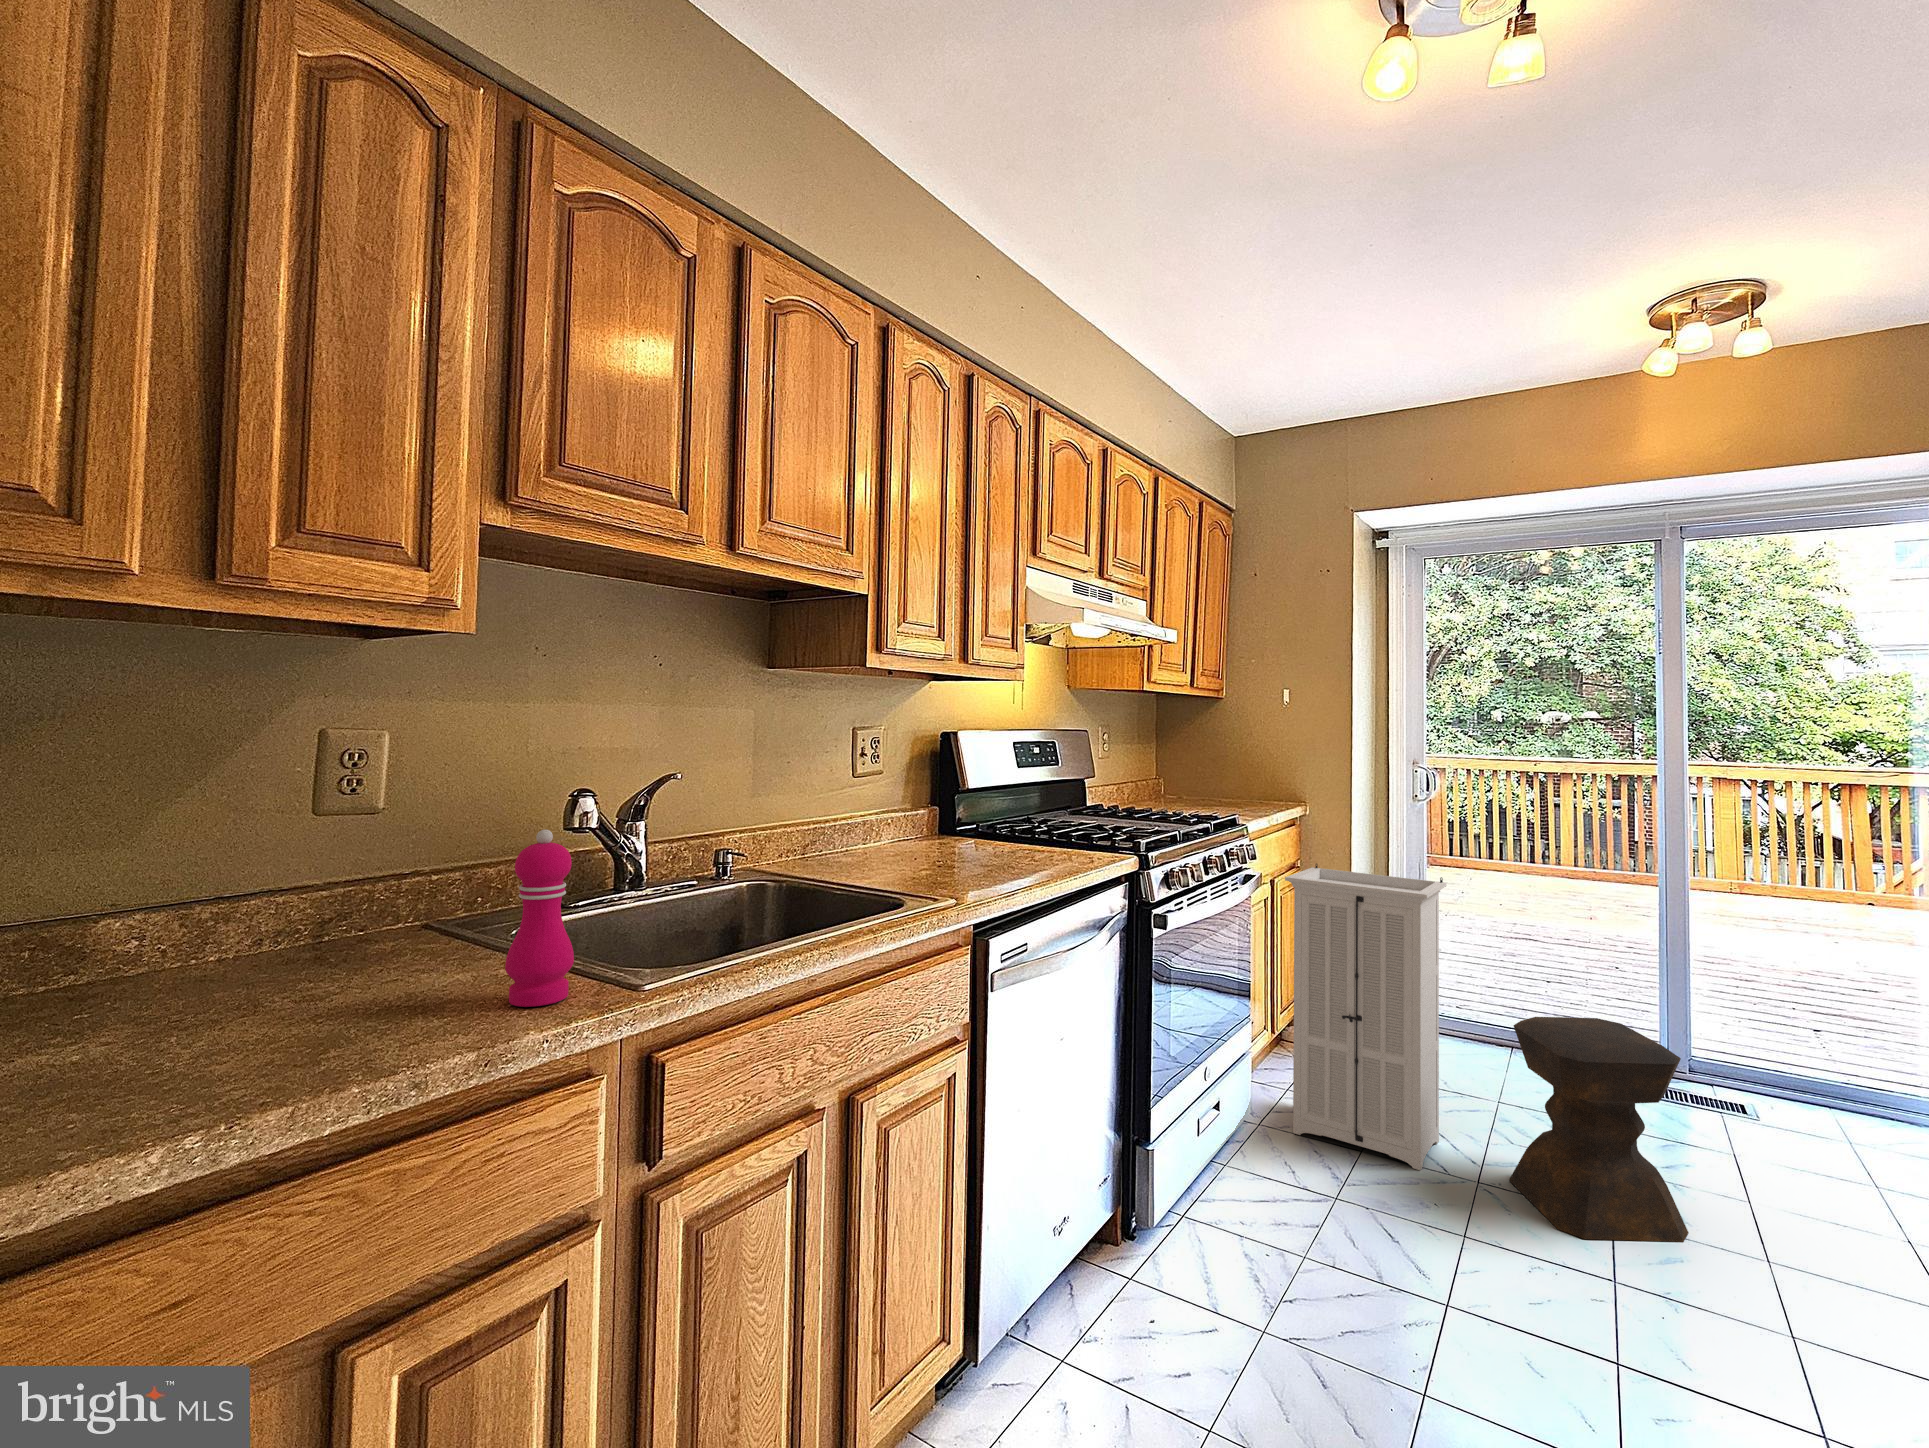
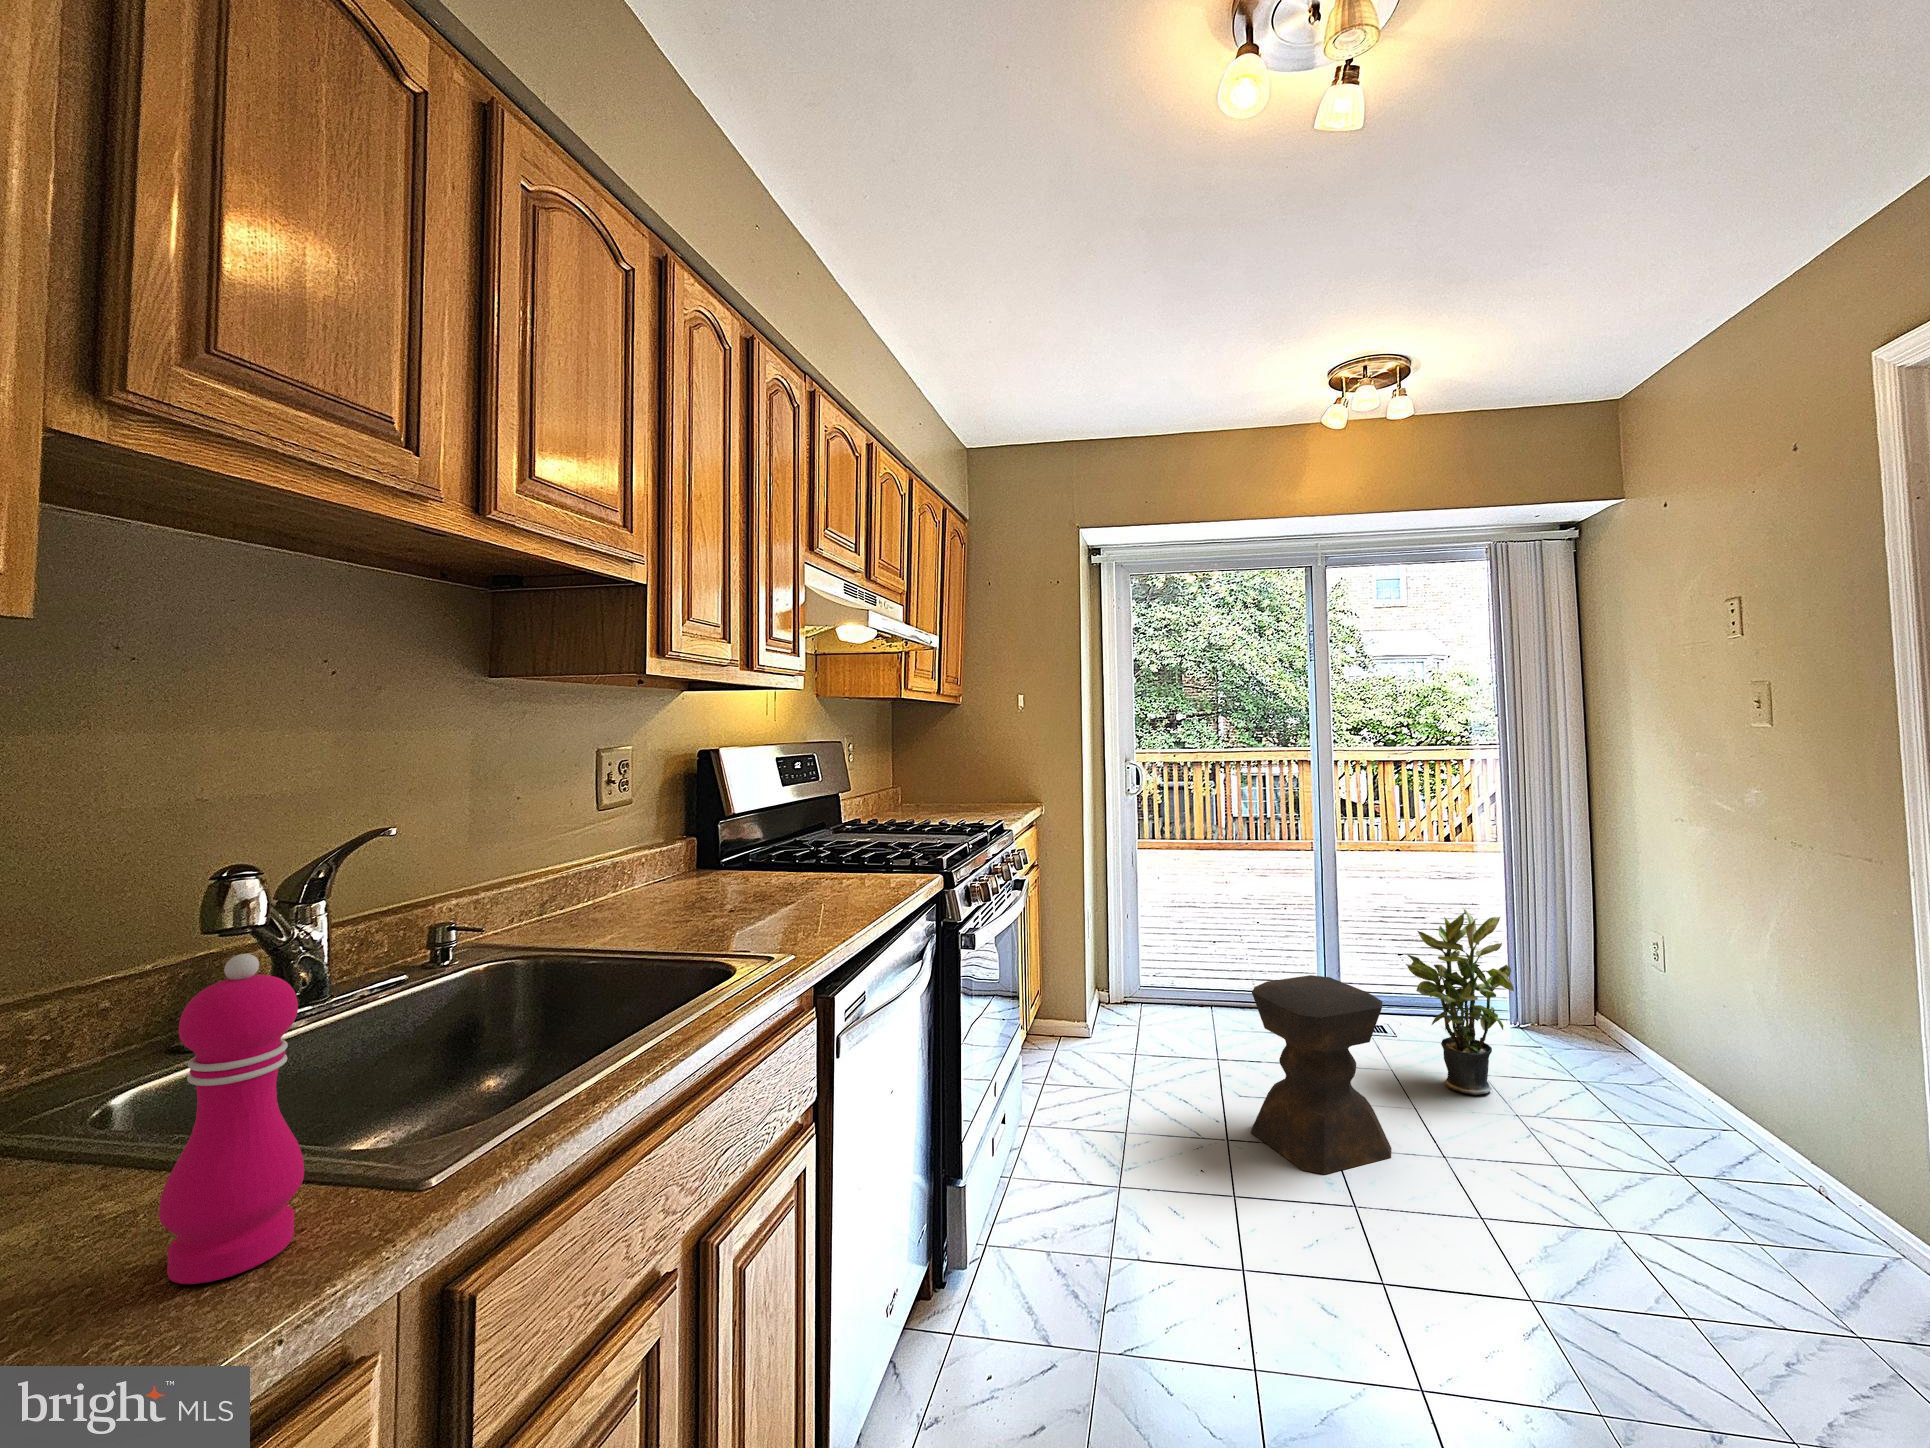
storage cabinet: present [1285,864,1446,1170] -> none [1050,861,1187,1140]
potted plant: none [1750,966,1909,1203] -> present [1407,909,1514,1095]

